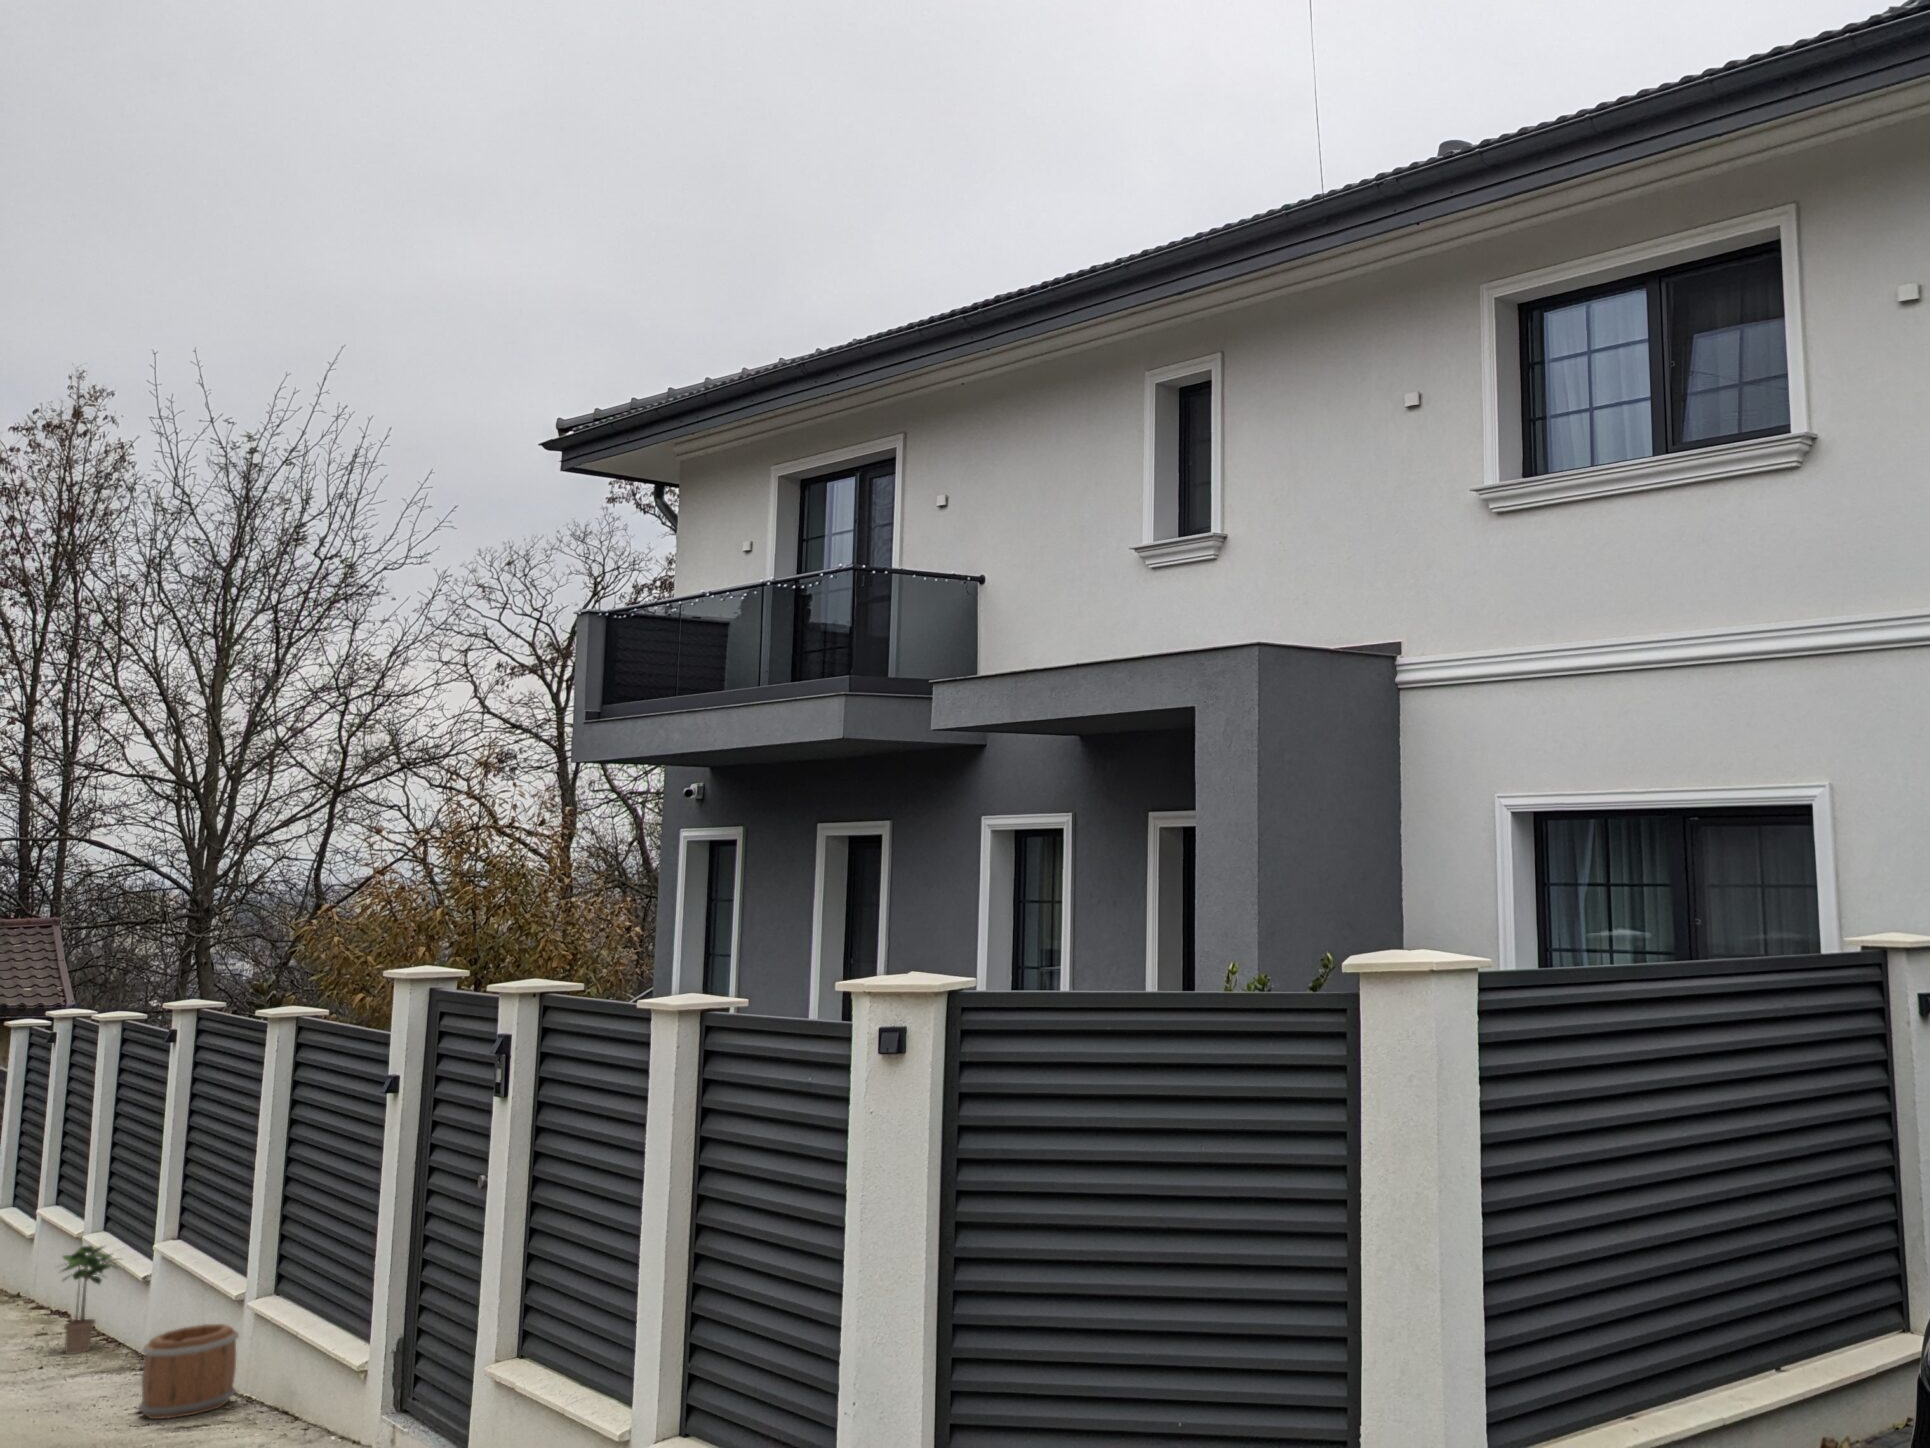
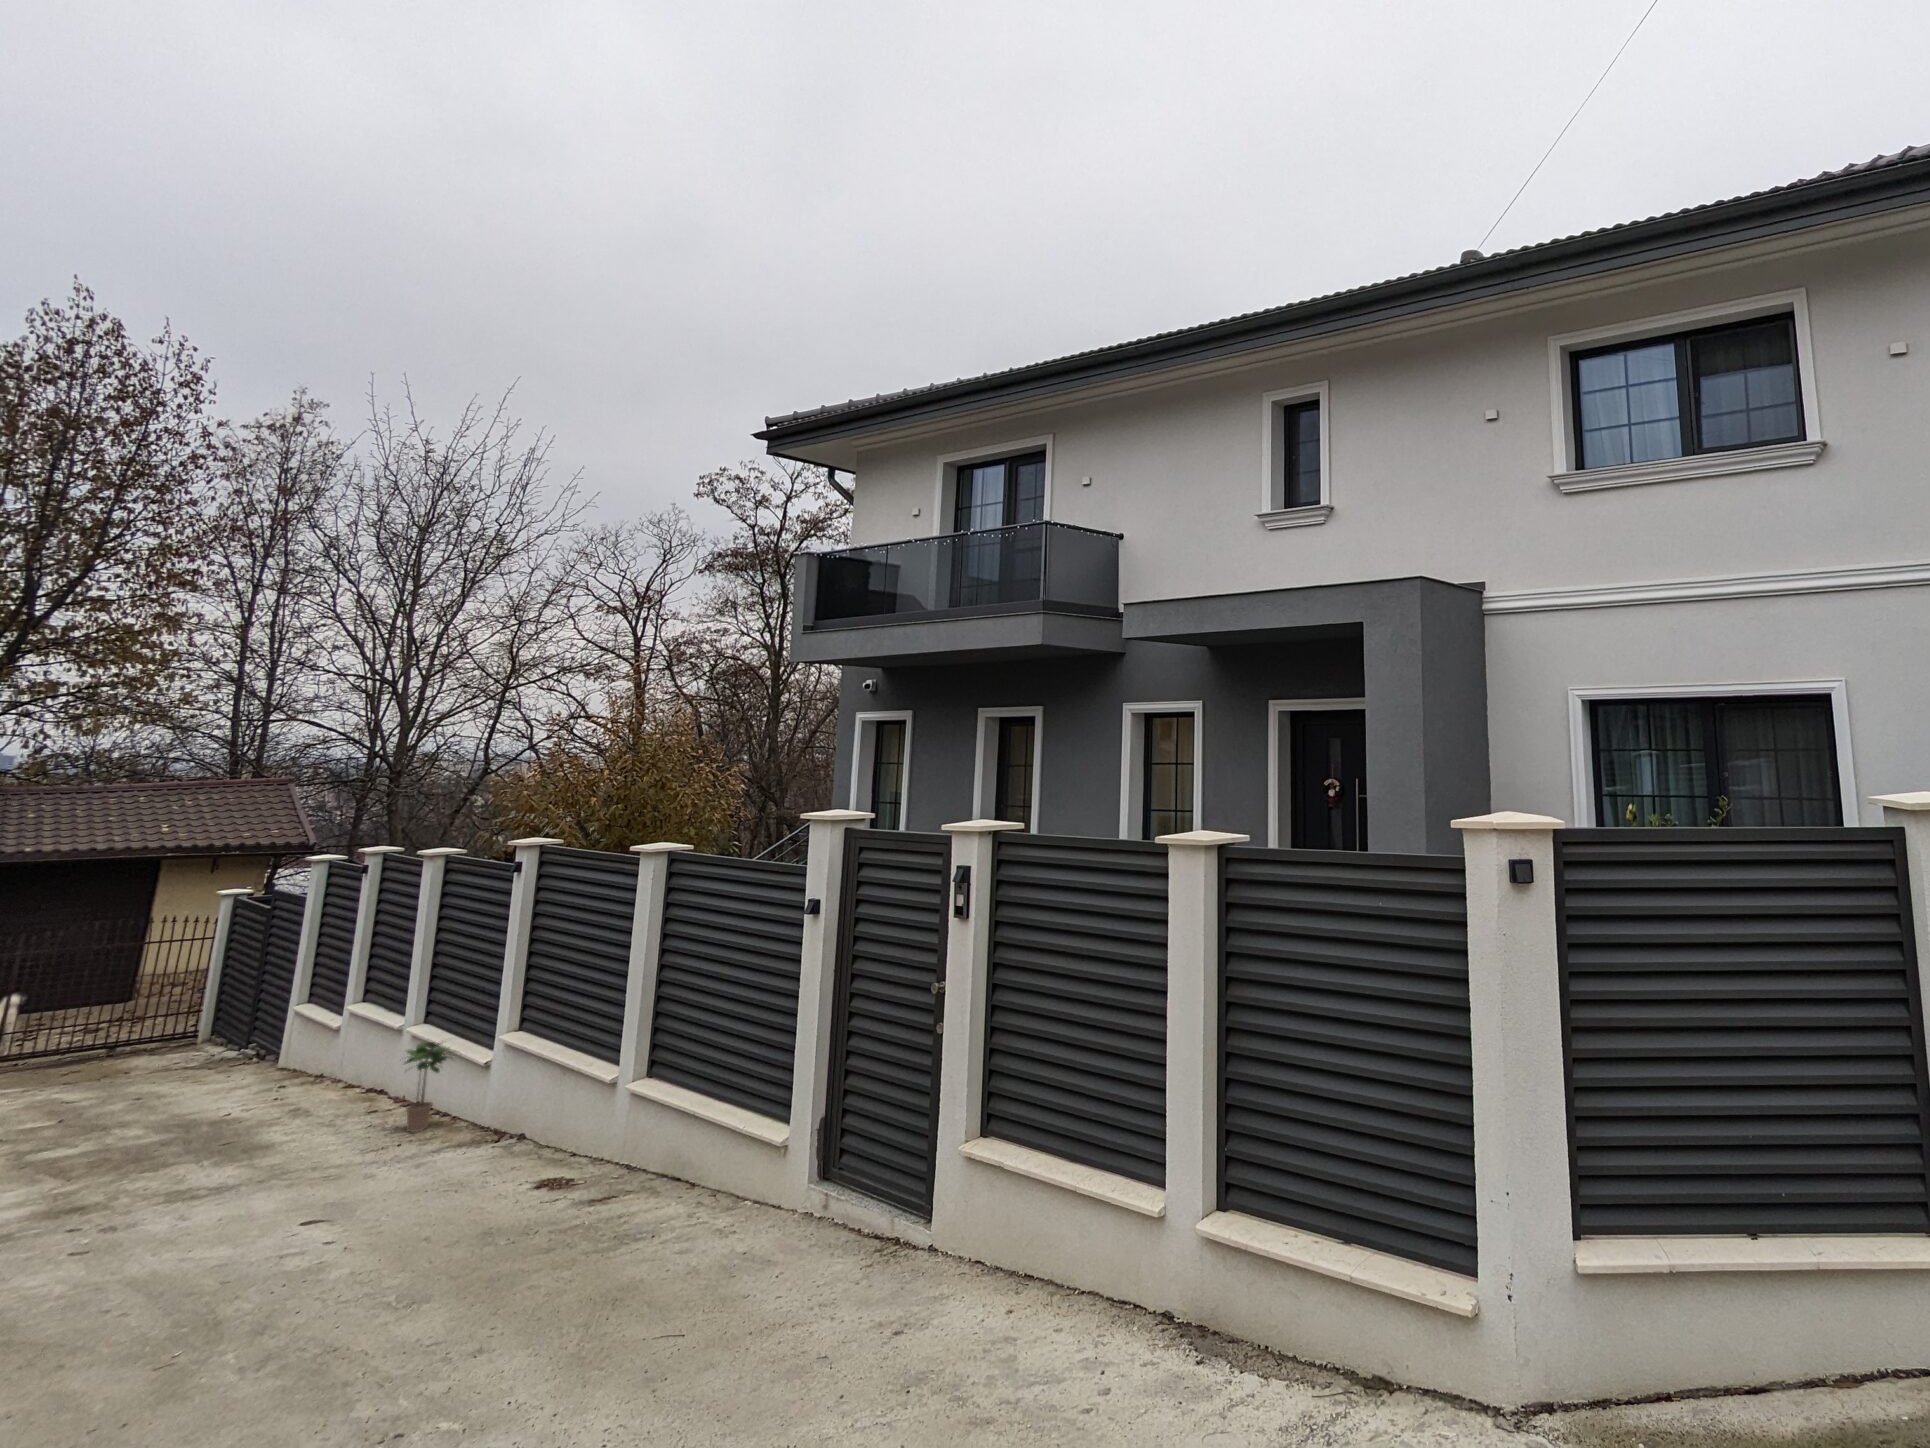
bucket: present [139,1324,239,1419] -> none [535,1108,620,1192]

